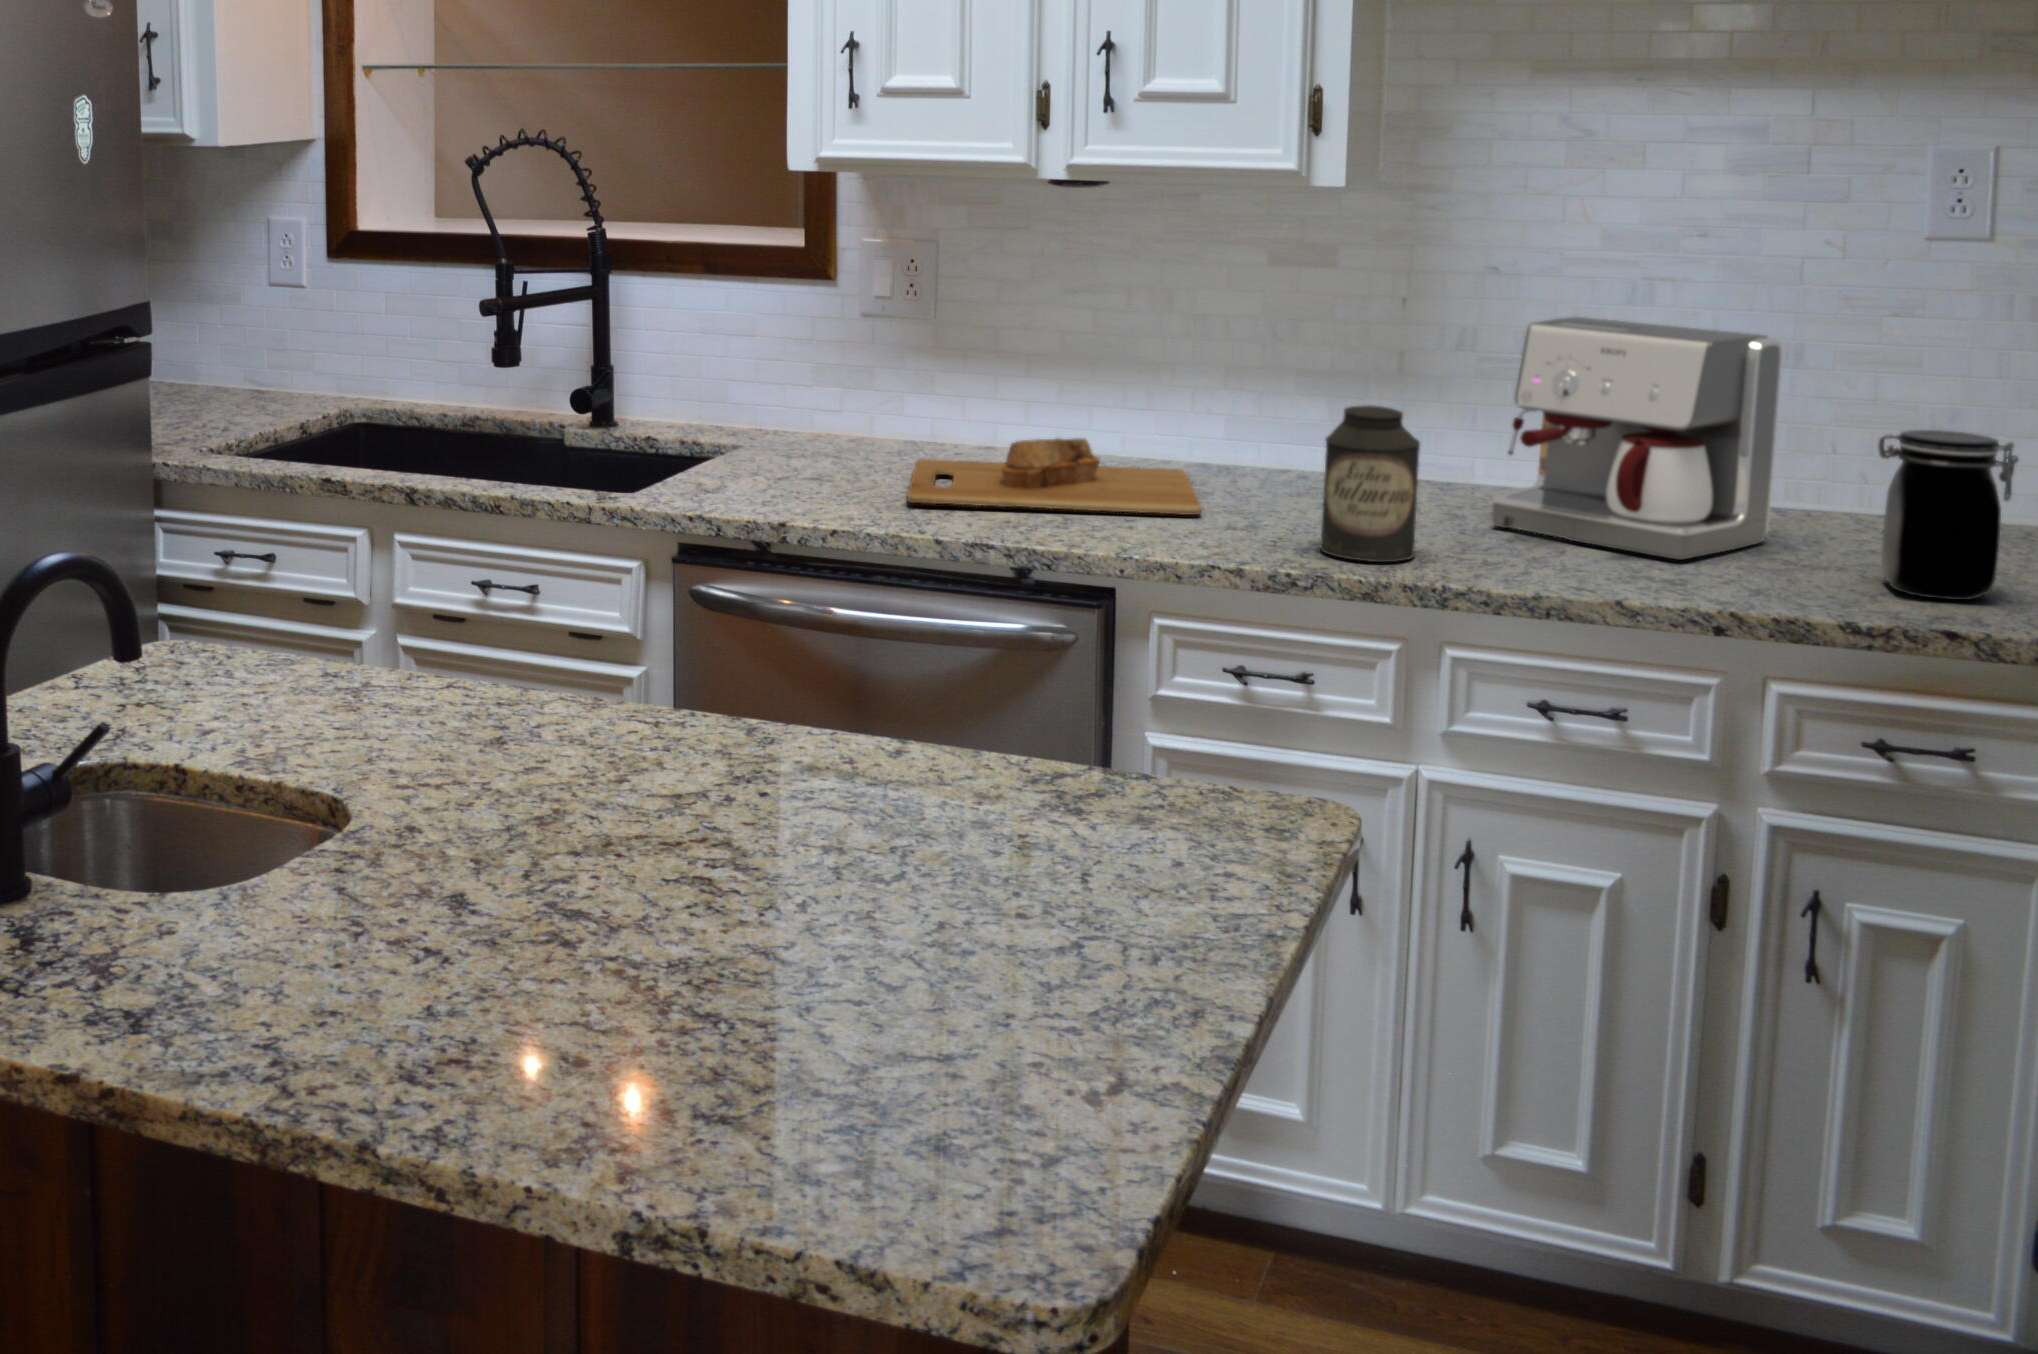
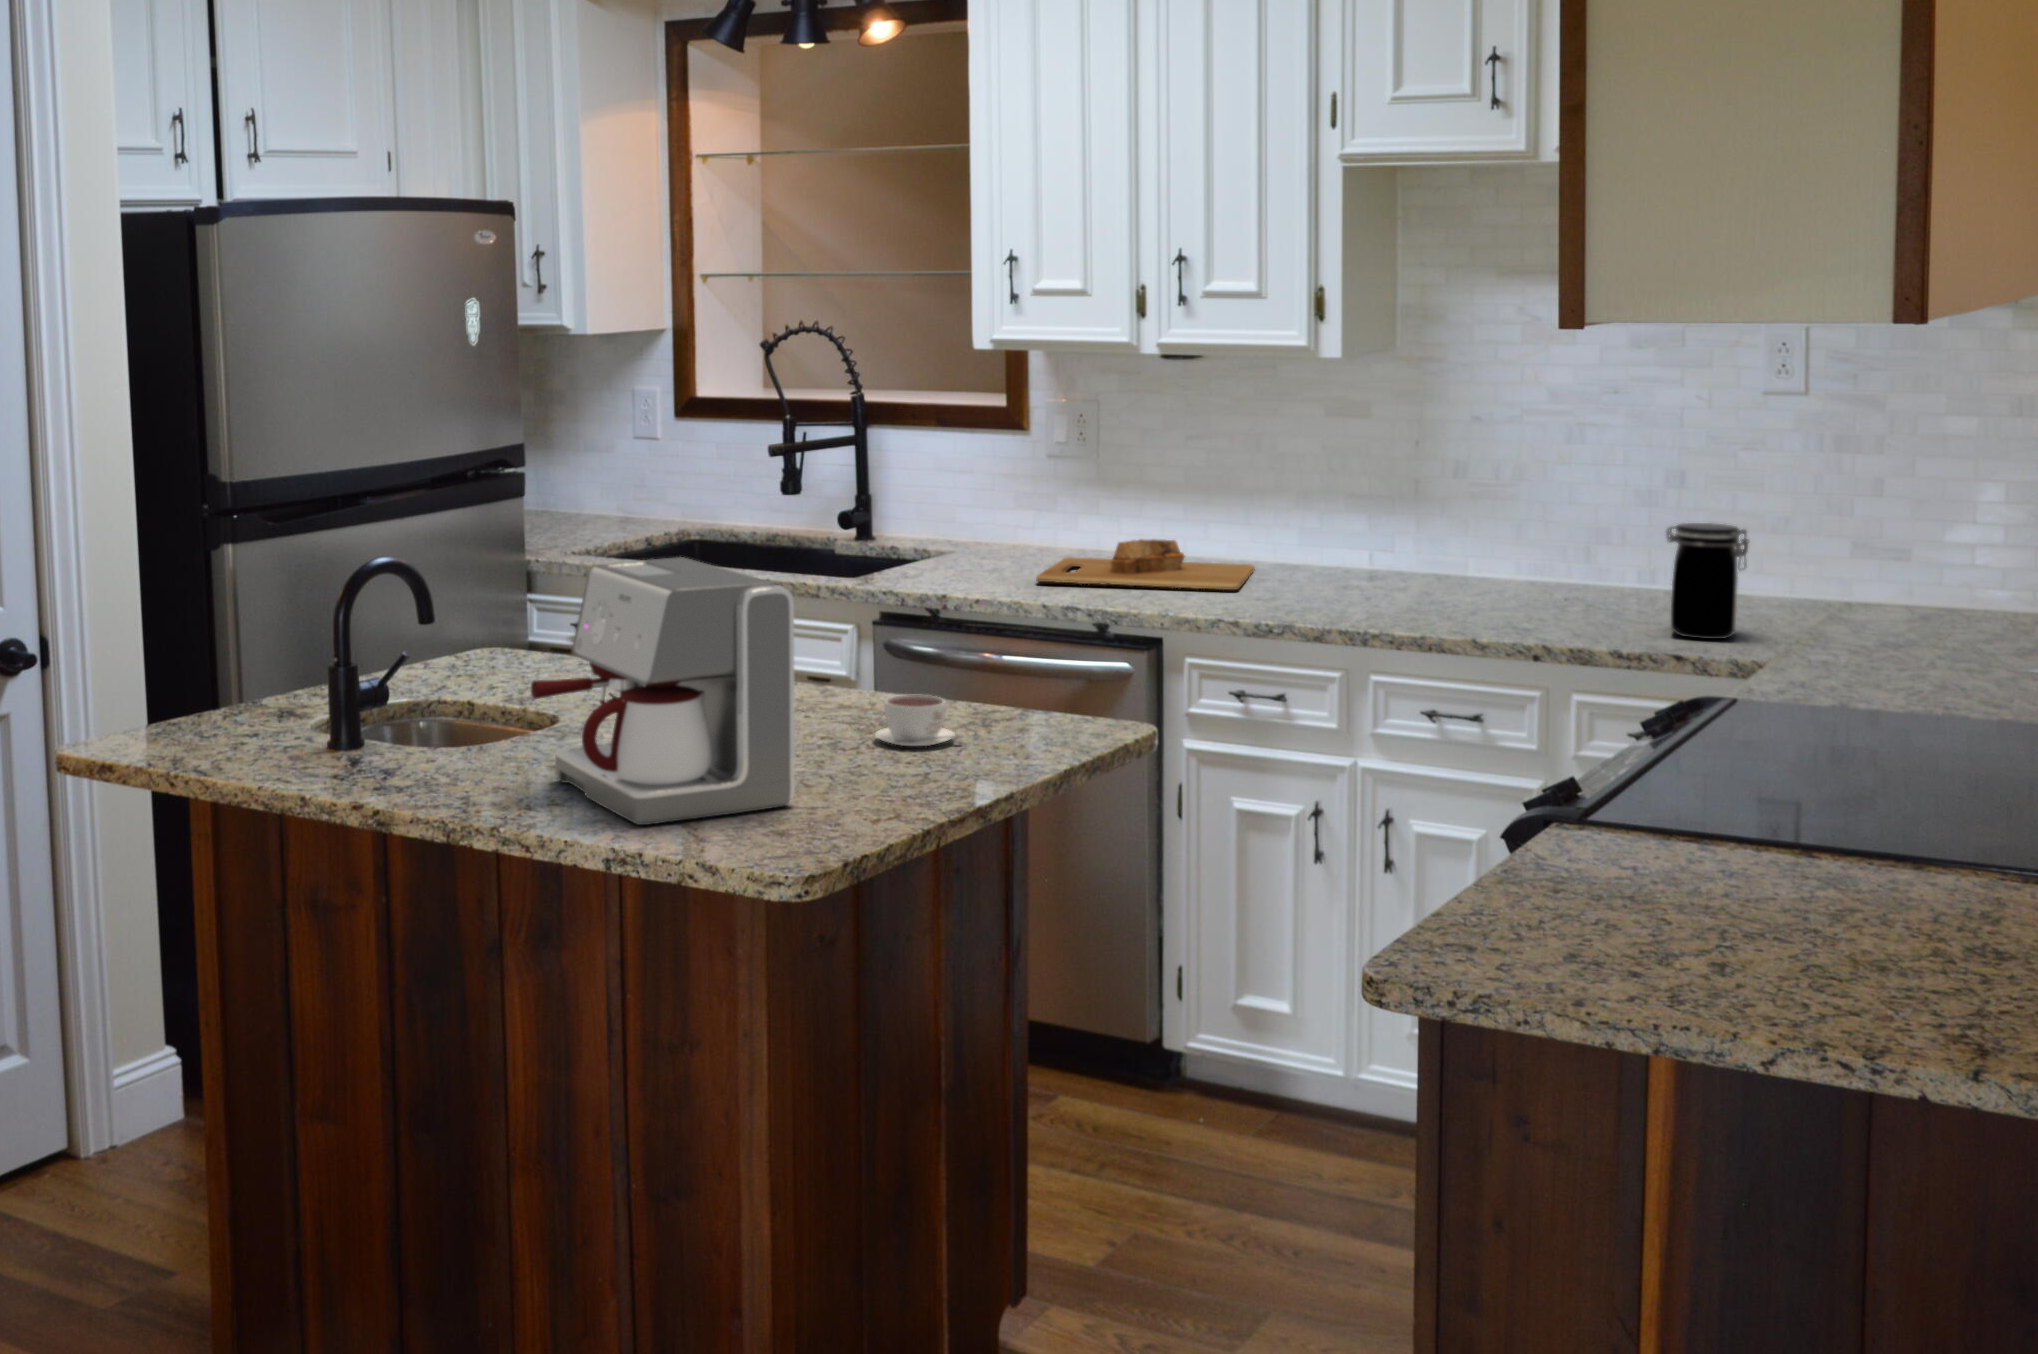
coffee maker: present [1492,317,1783,560] -> present [531,557,795,825]
canister: present [1320,405,1420,562] -> none [1299,509,1364,616]
coffee cup: none [904,767,1061,865] -> present [875,695,962,746]

